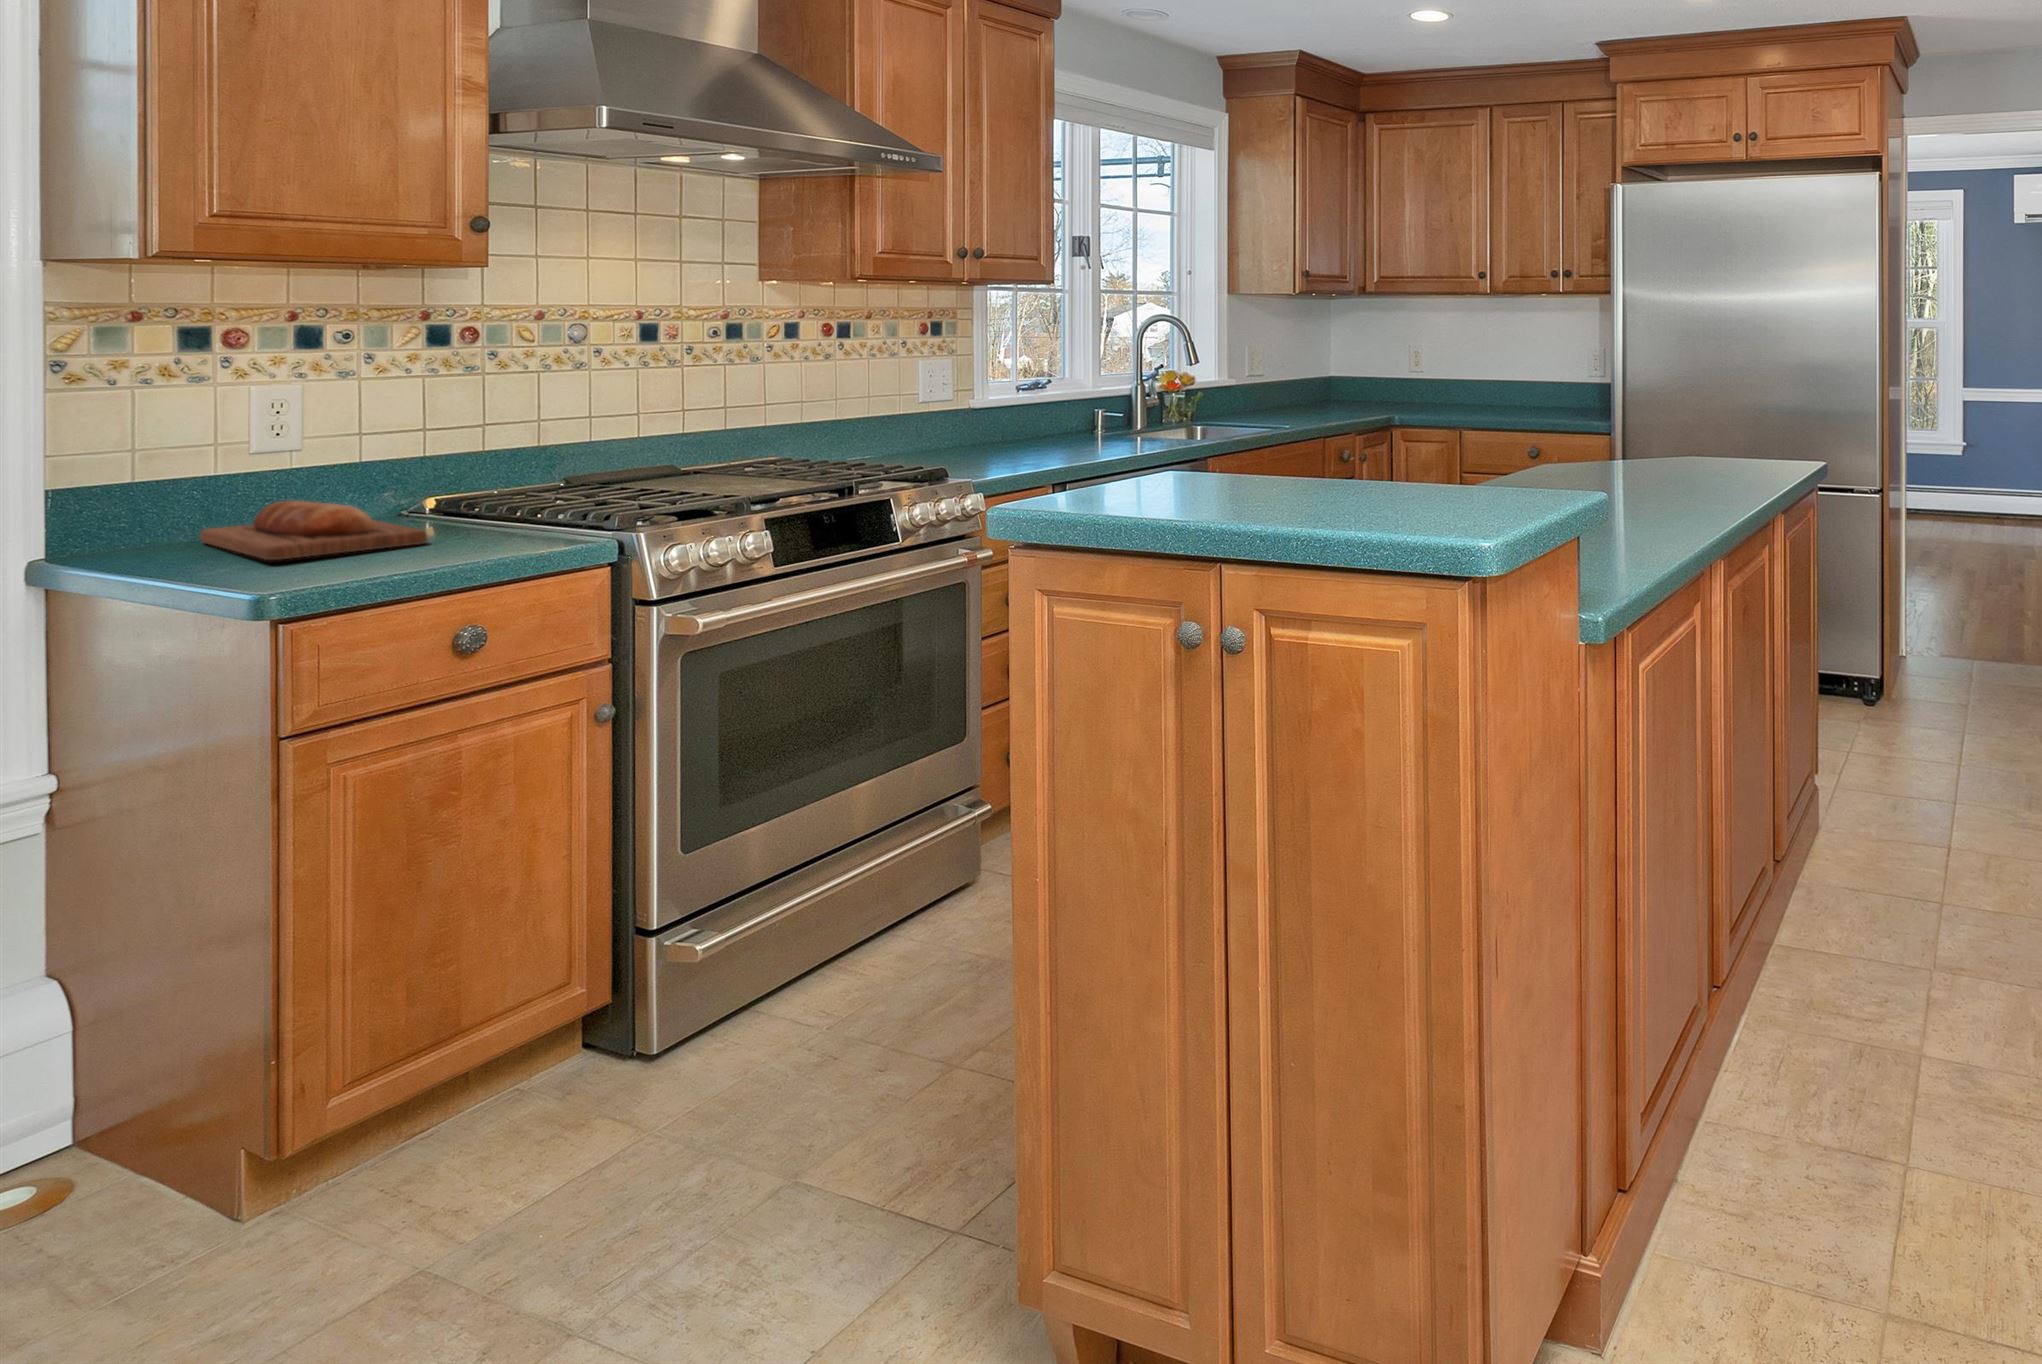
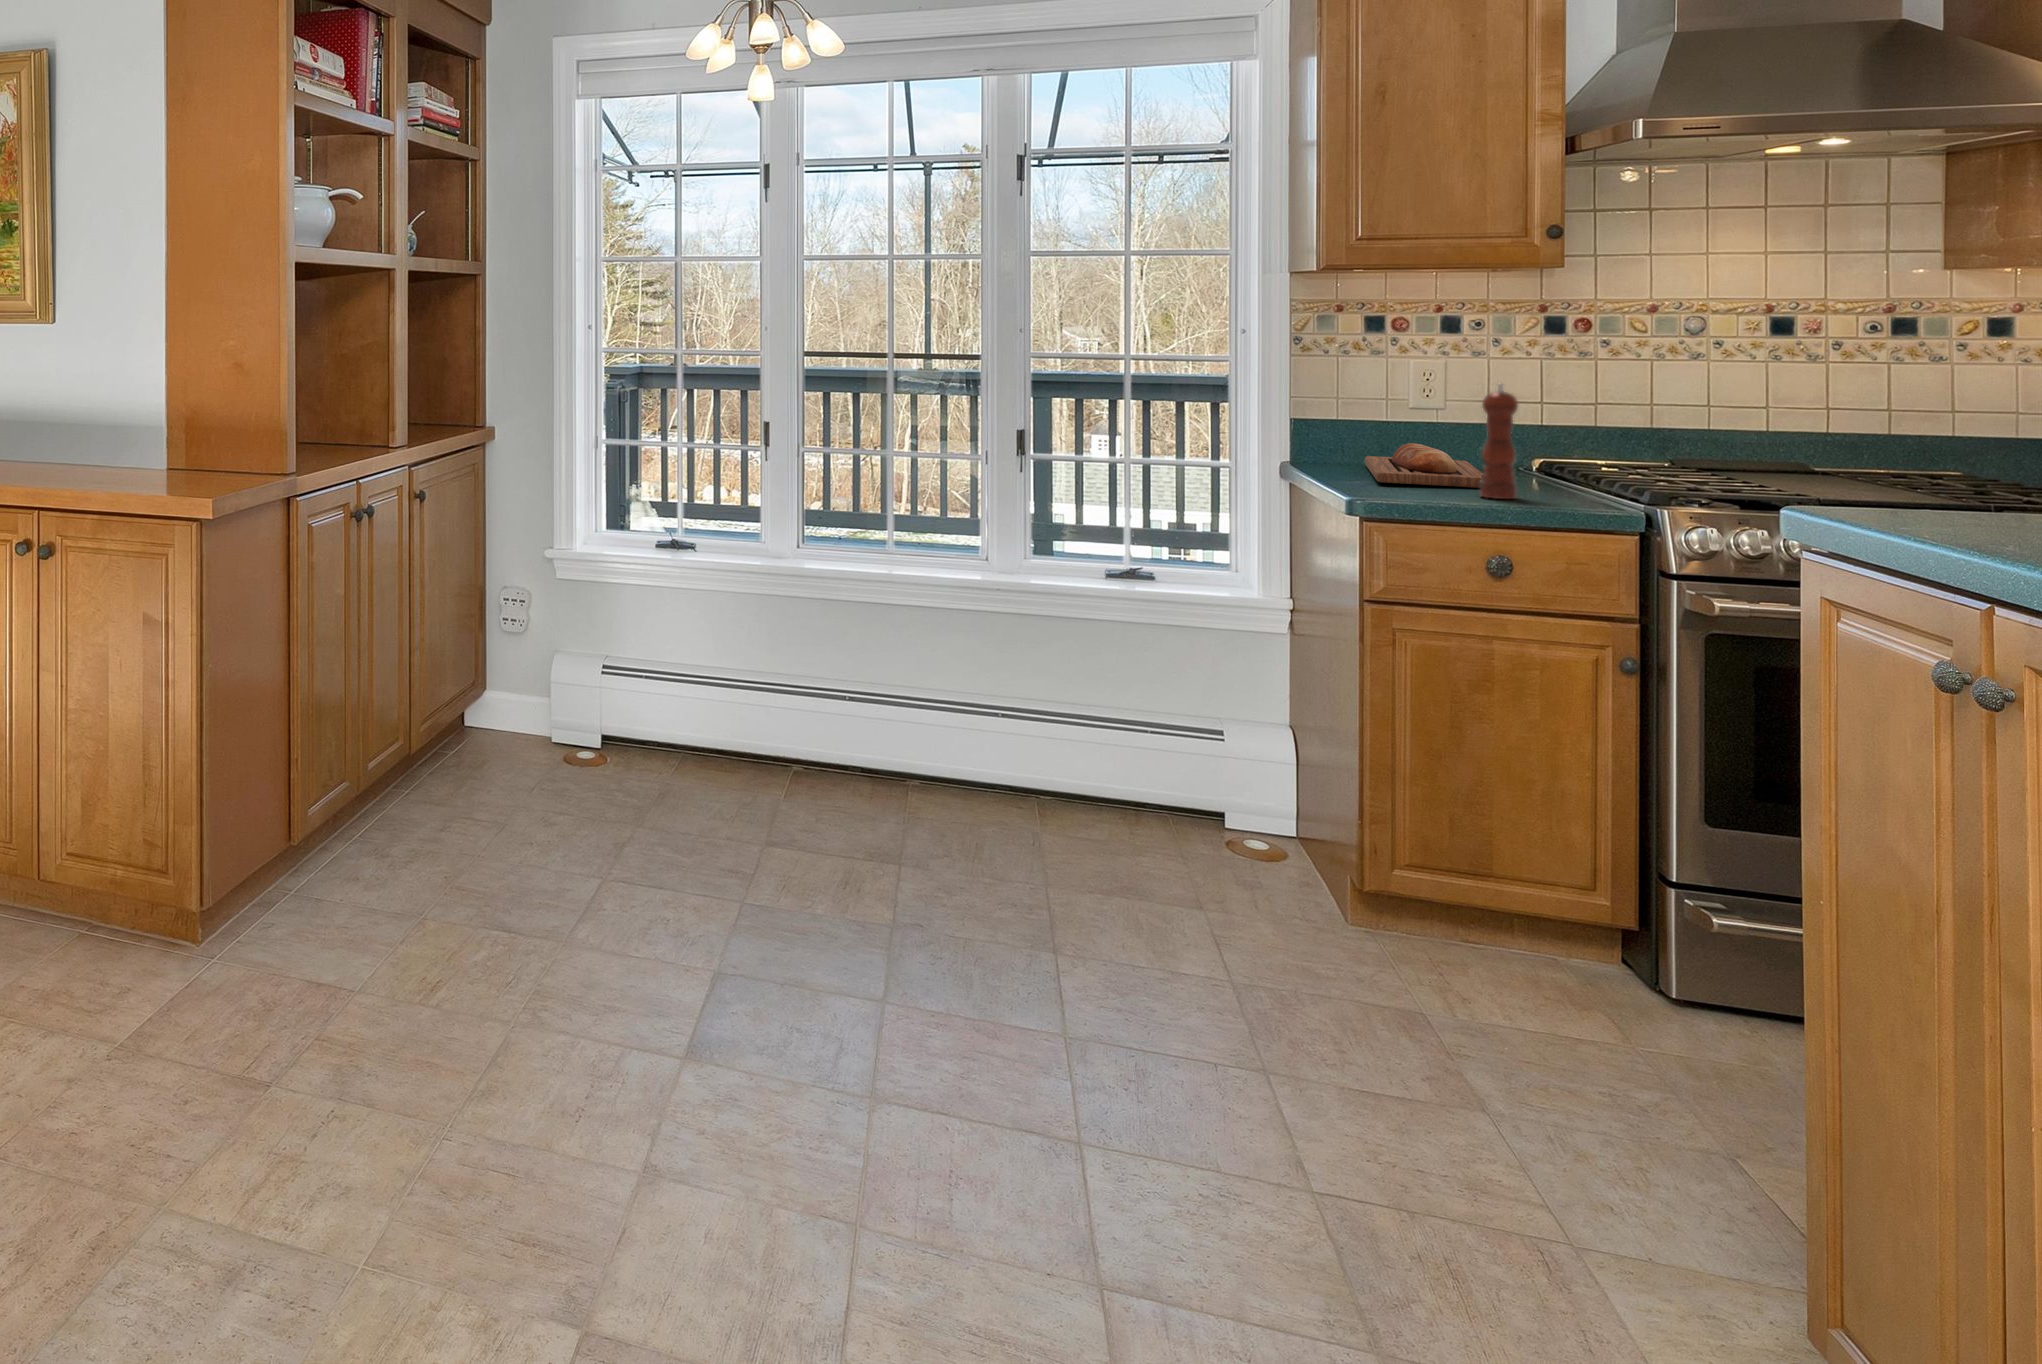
pepper mill: none [432,405,481,555] -> present [1480,384,1518,499]

